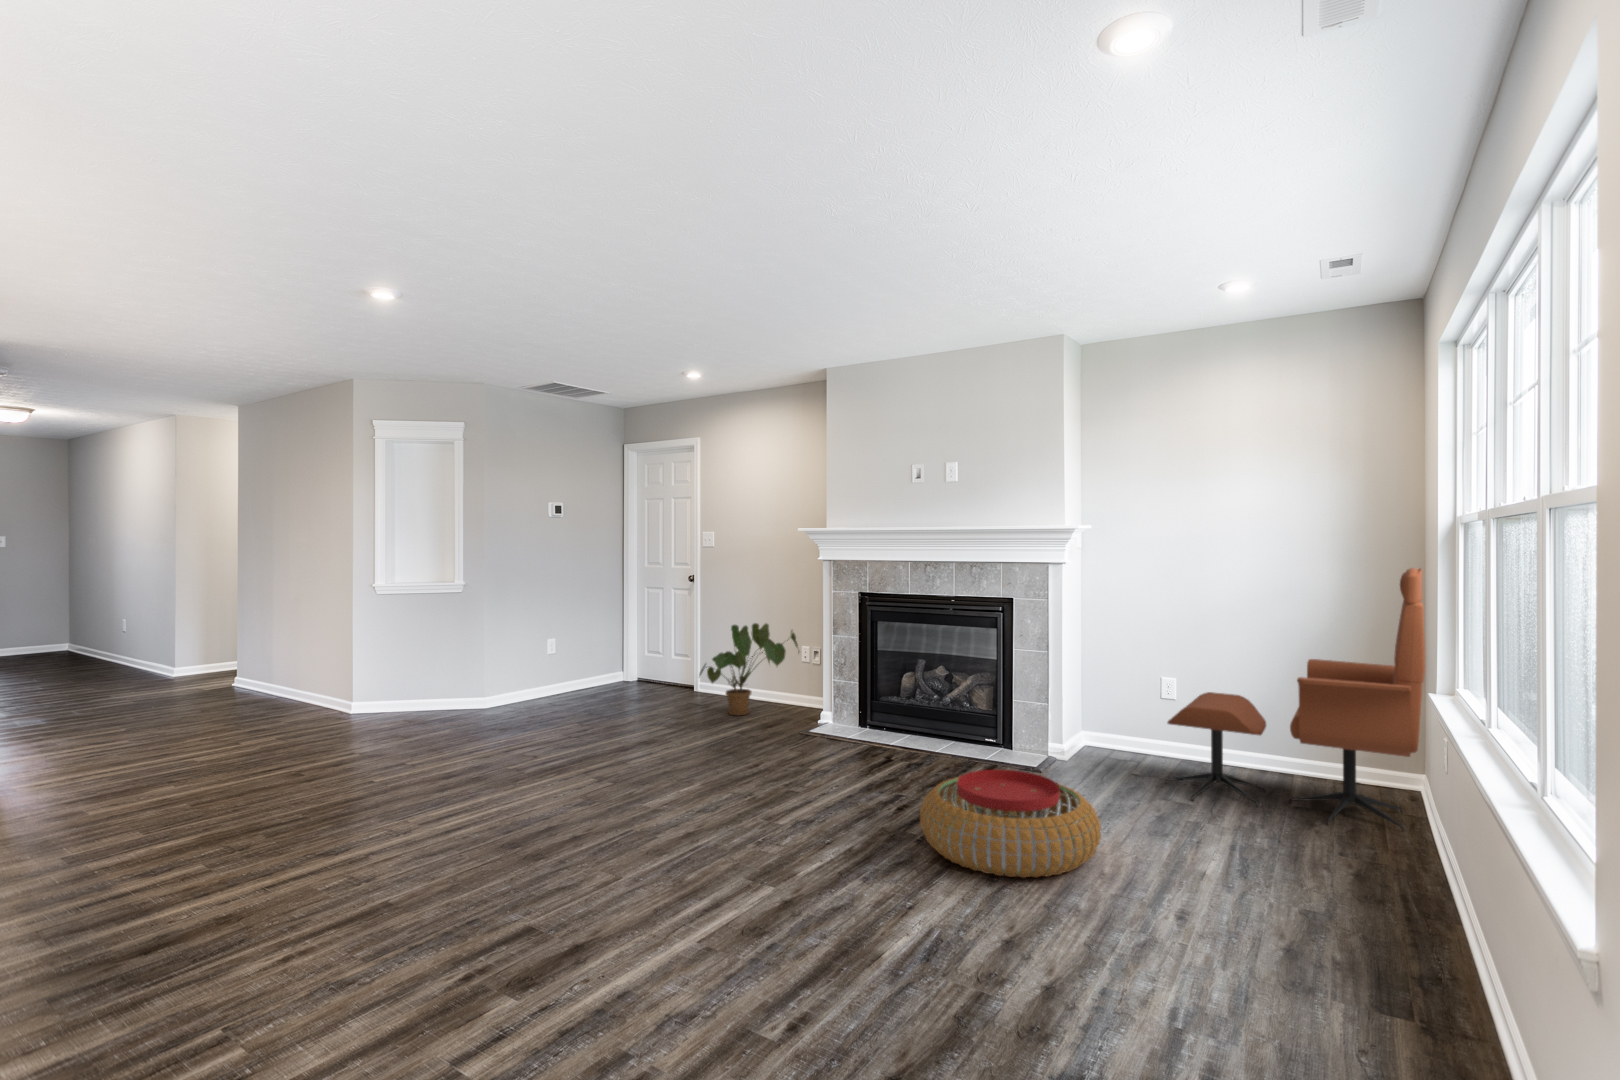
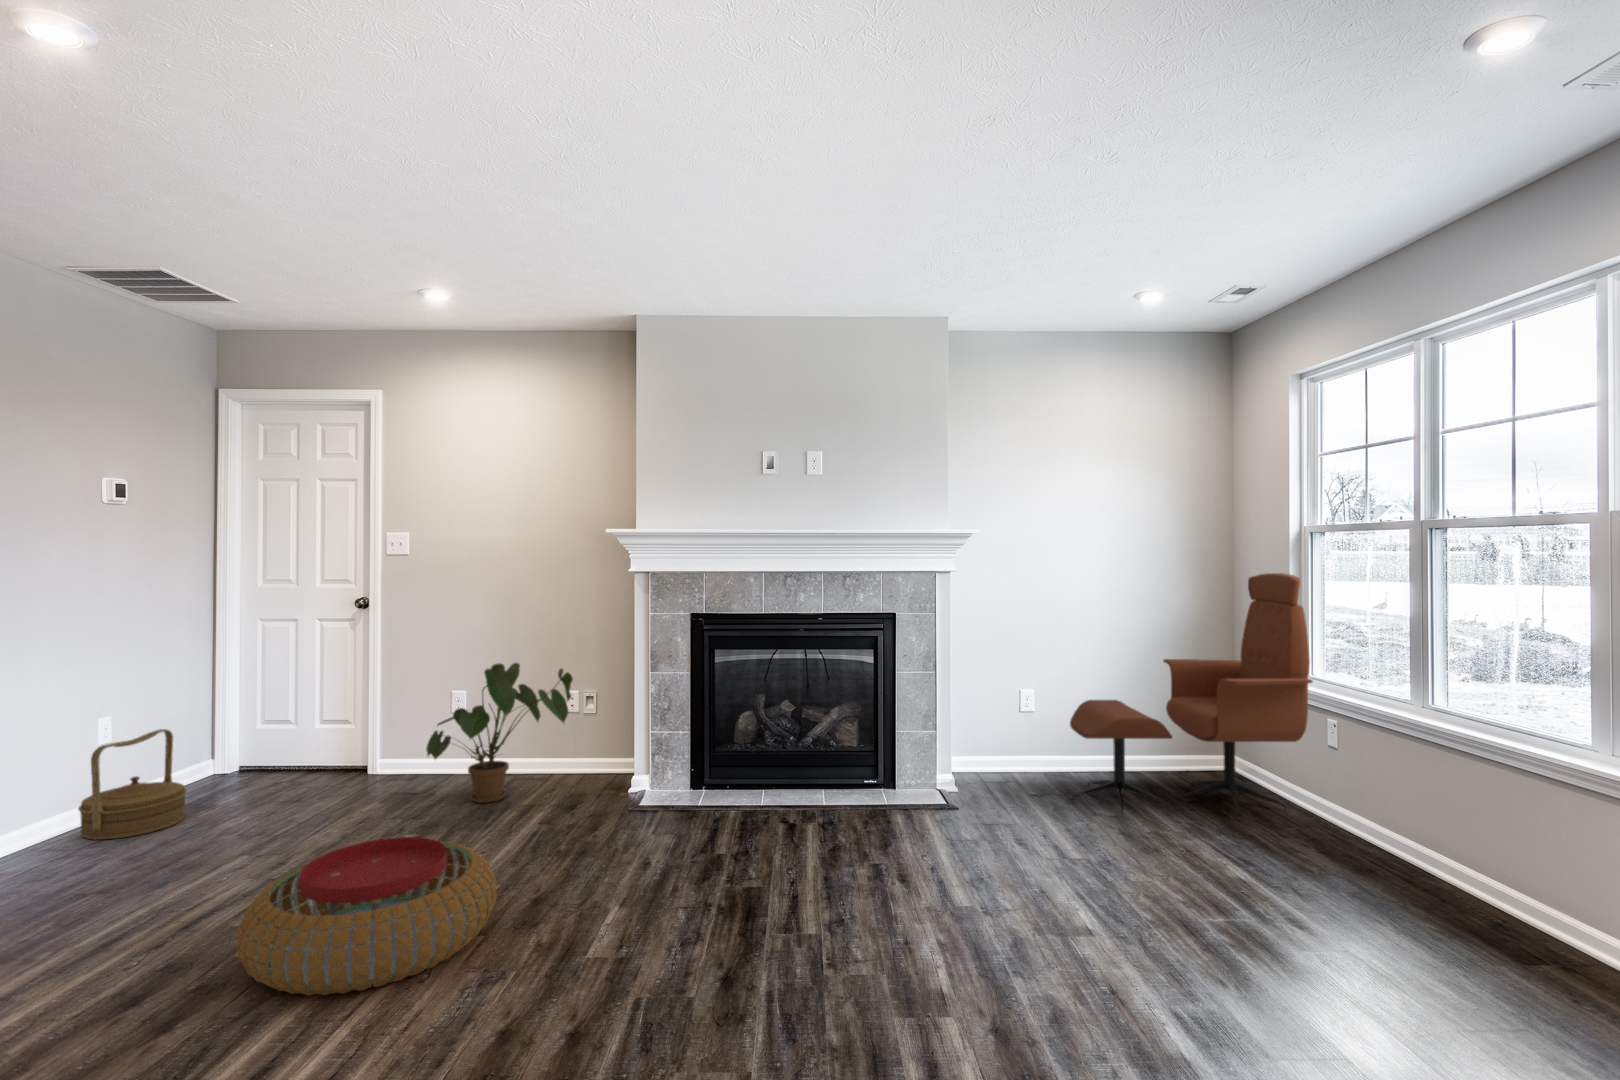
woven basket: none [546,648,594,704] -> present [78,729,187,840]
pouf: present [920,770,1101,878] -> present [237,837,497,995]

